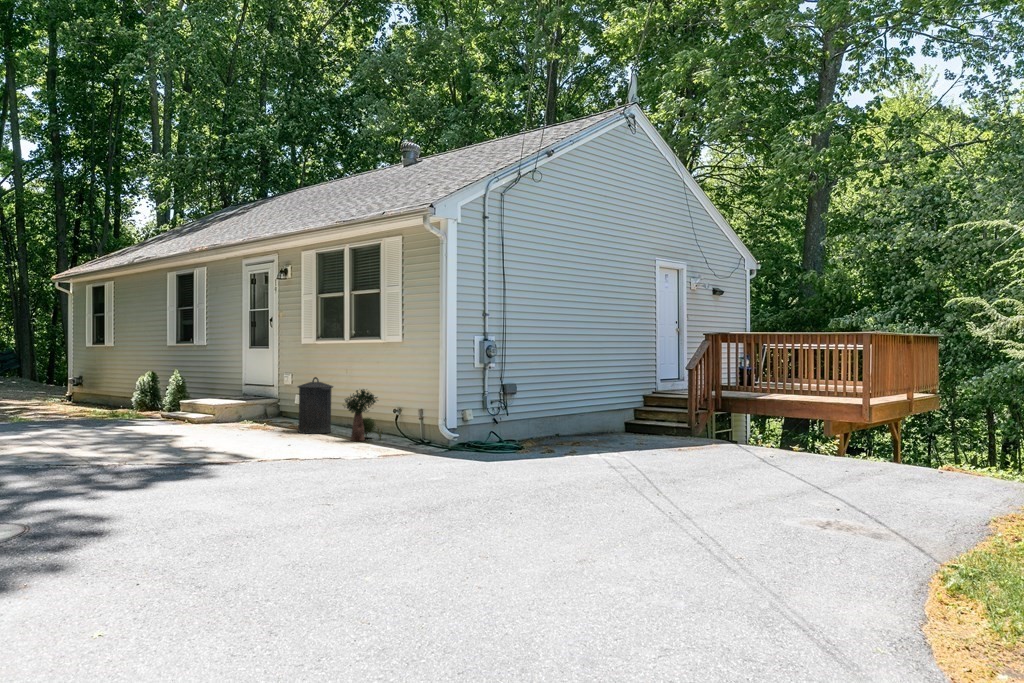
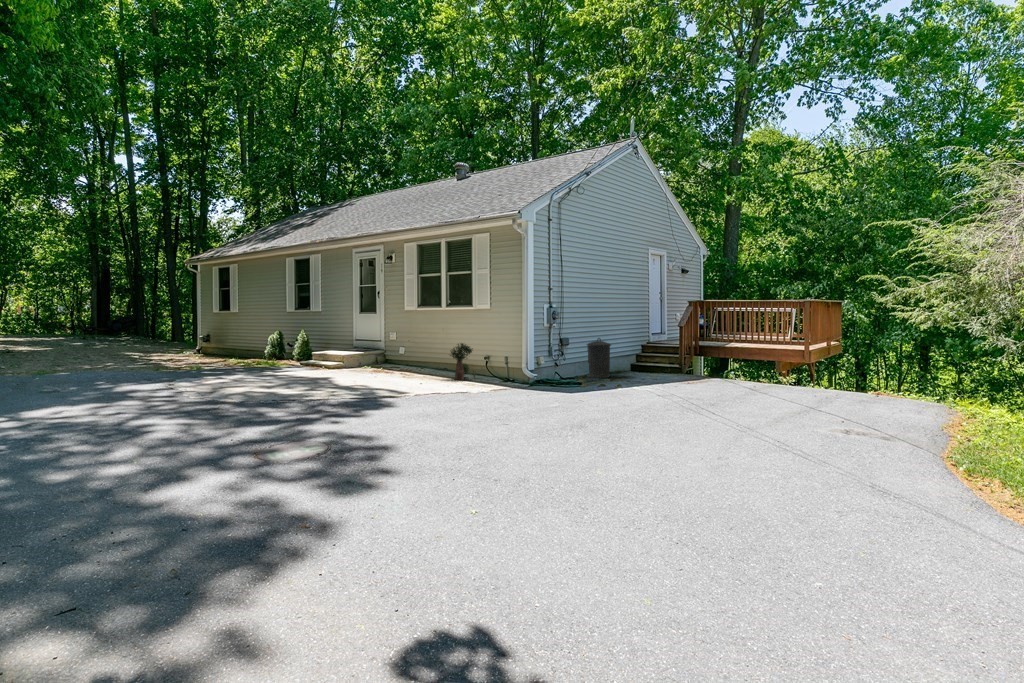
trash can: present [298,377,333,434] -> present [587,338,611,378]

